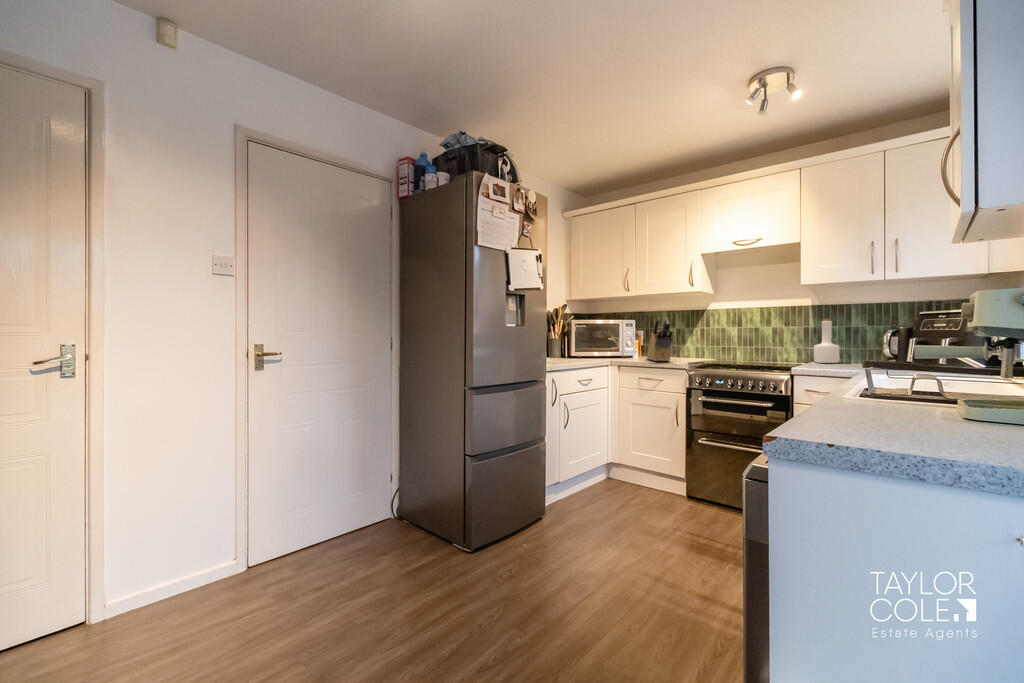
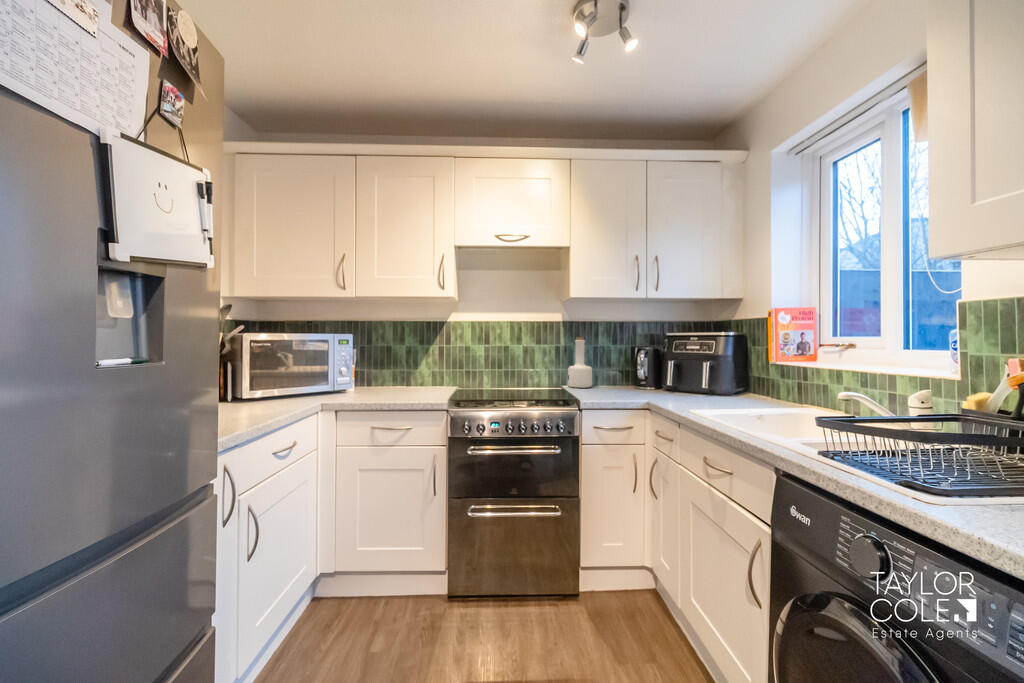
knife block: present [647,318,673,361] -> none [370,332,421,398]

